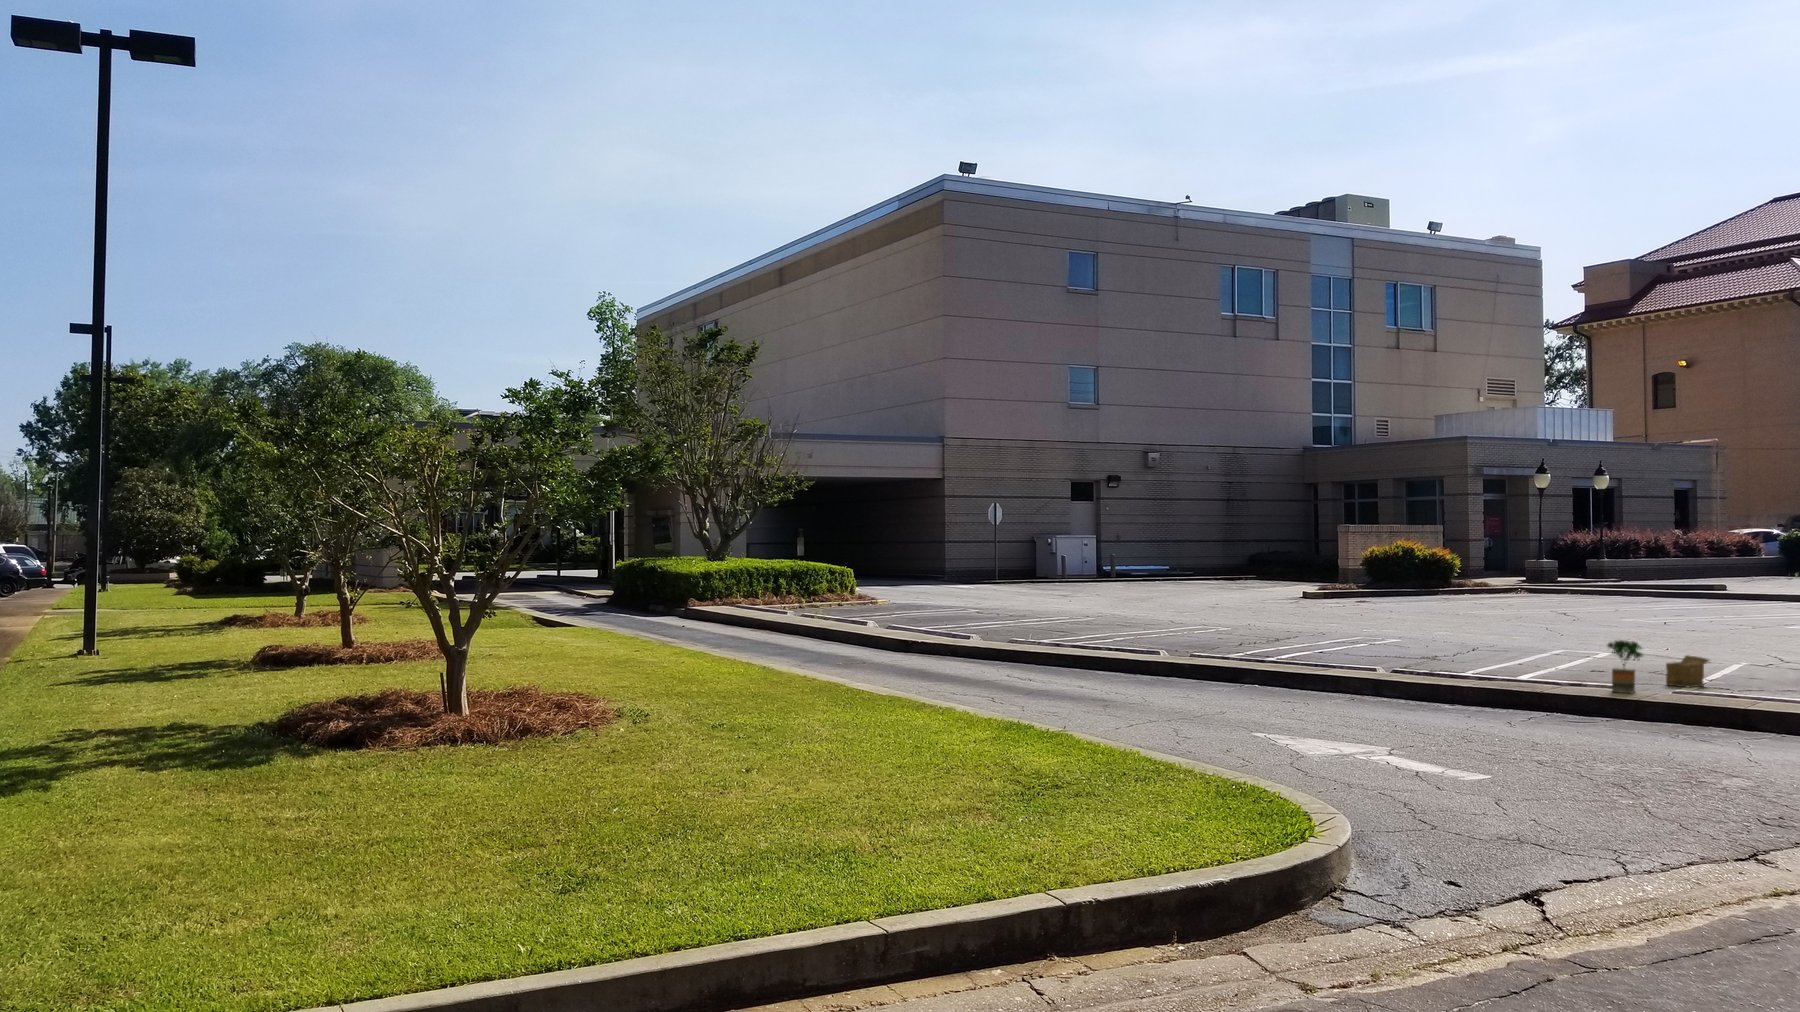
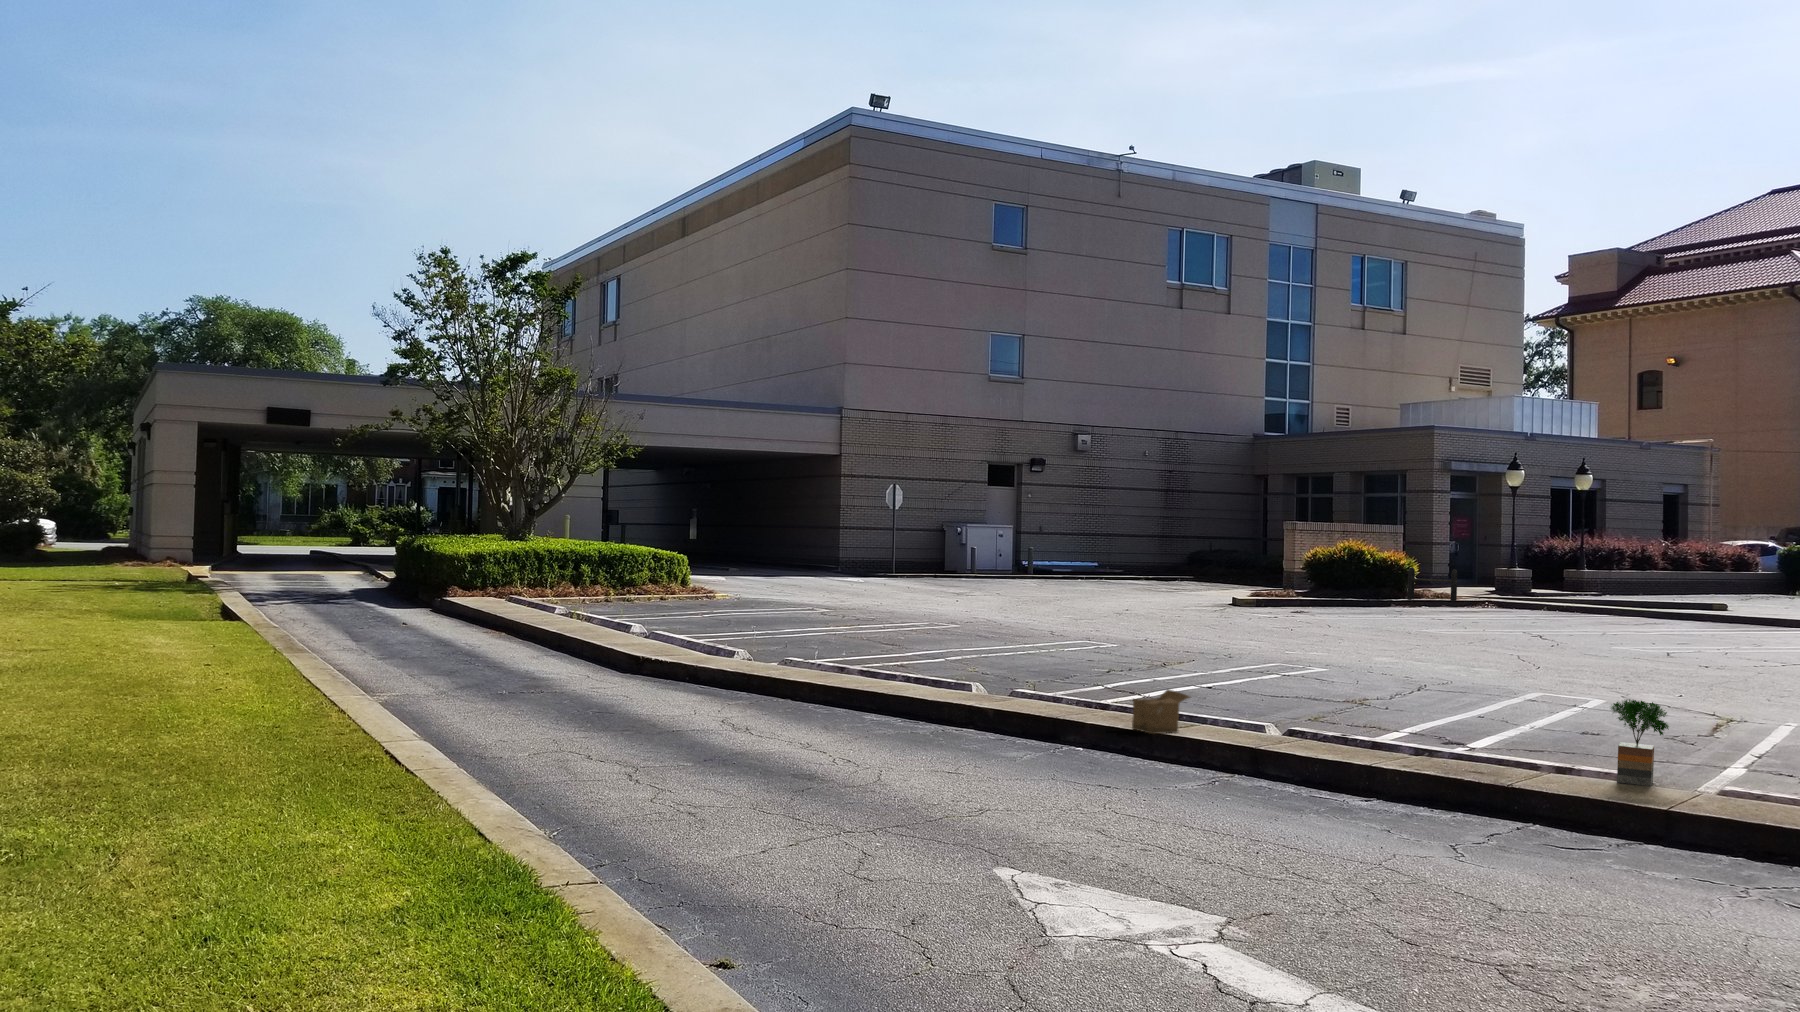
bench: none [1452,561,1495,590] -> present [1407,567,1457,602]
cardboard box: present [1666,655,1709,688] -> present [1132,690,1190,734]

